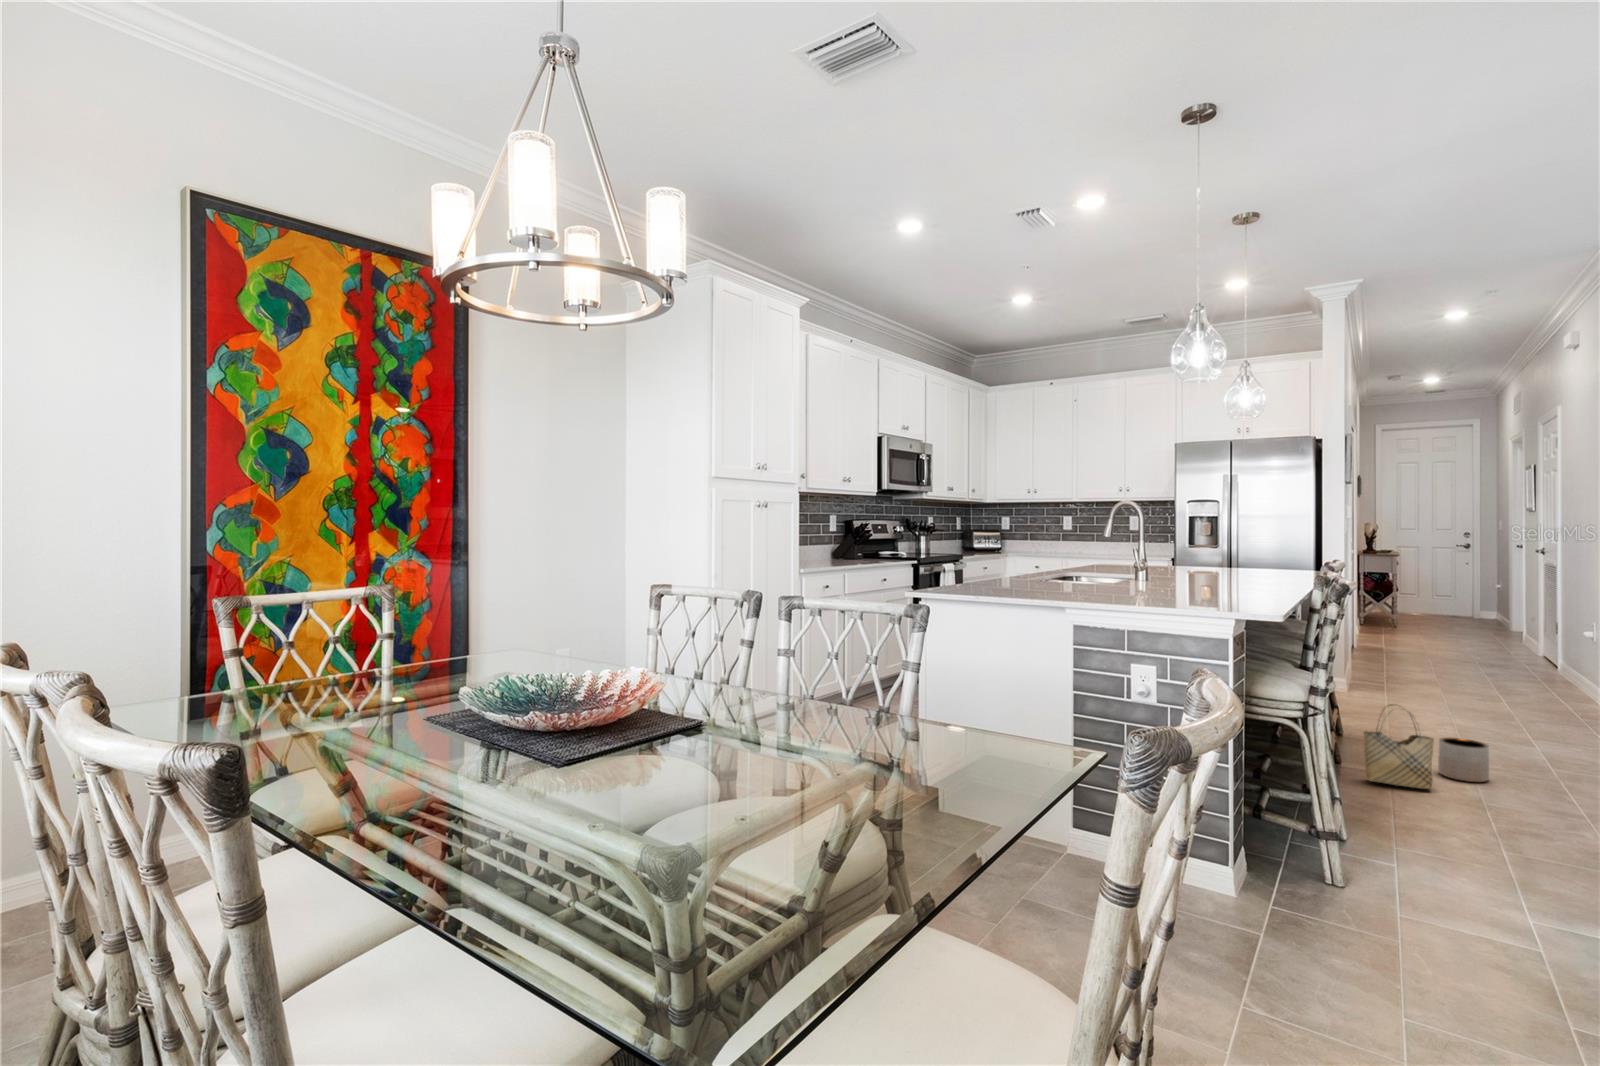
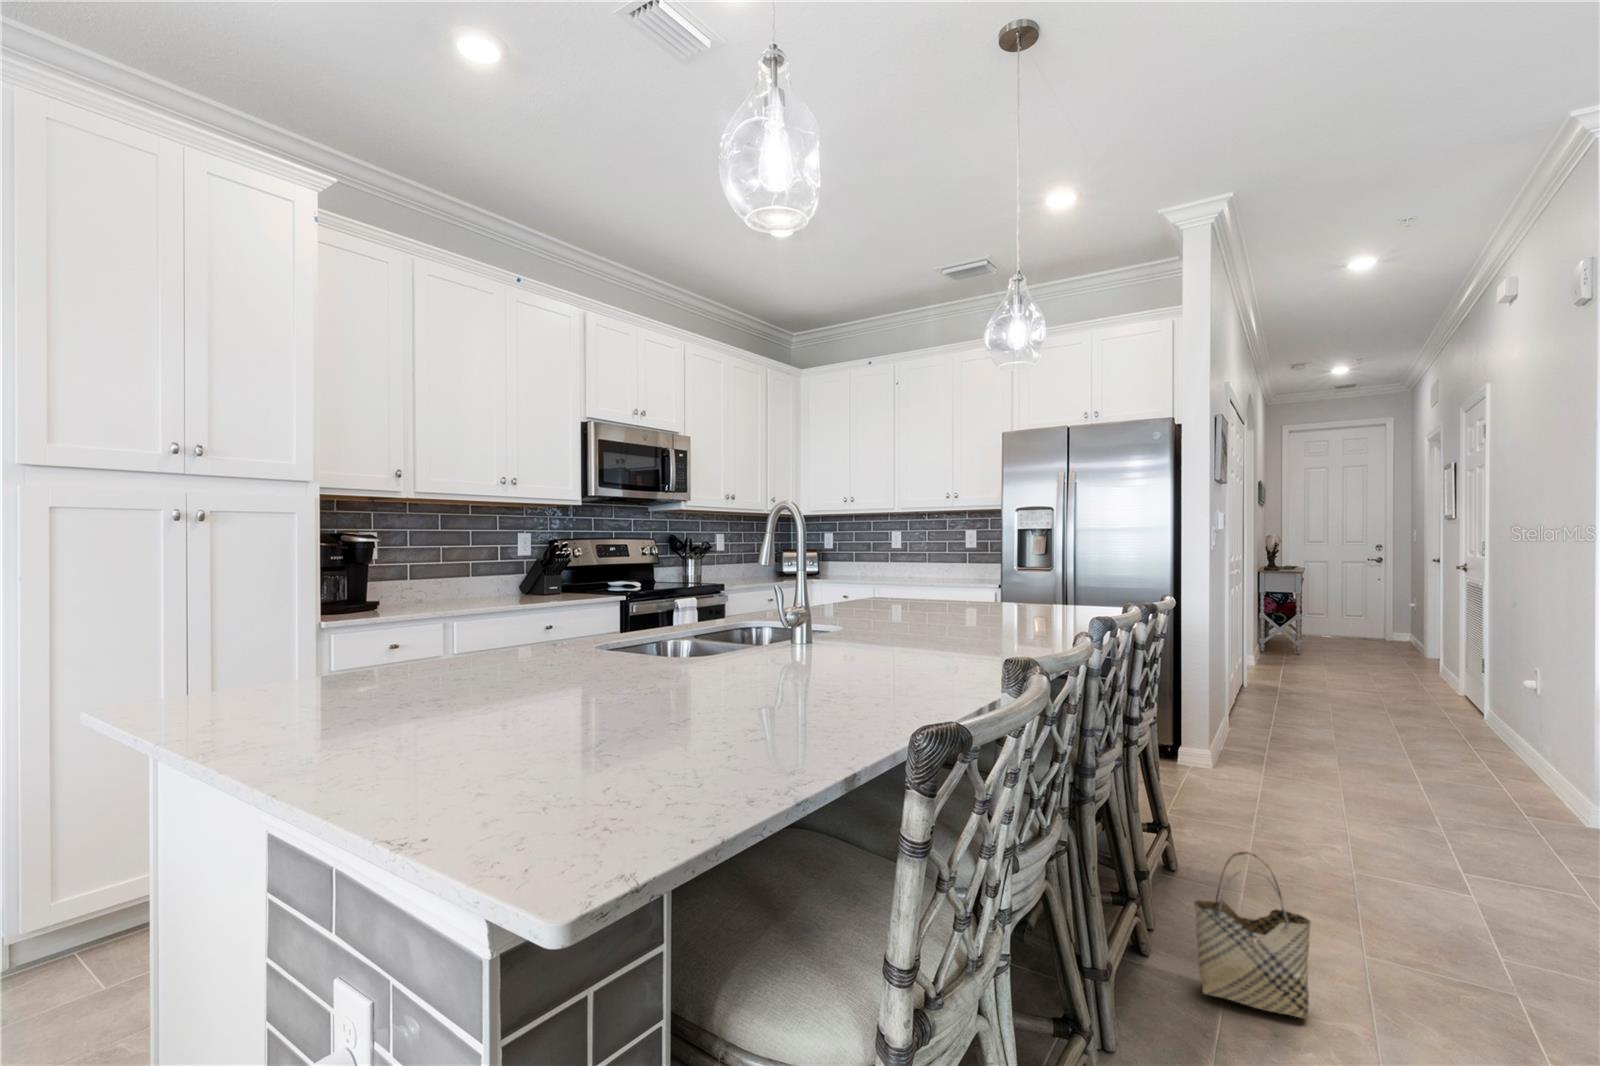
planter: present [1438,738,1489,782] -> none [1323,898,1407,989]

